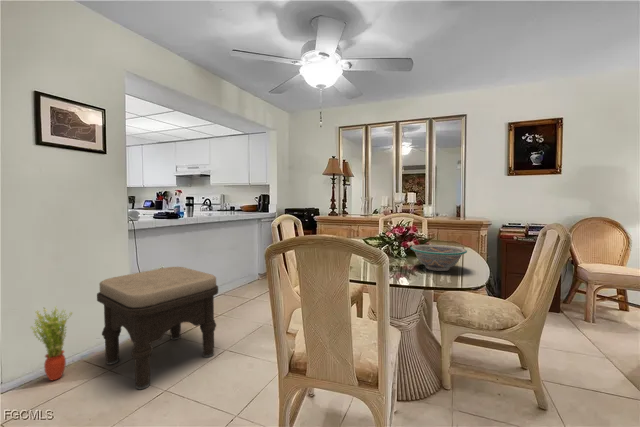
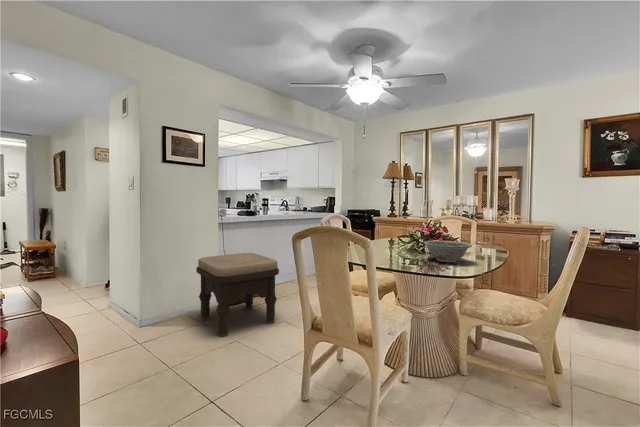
potted plant: present [32,308,72,380] -> none [157,273,182,324]

